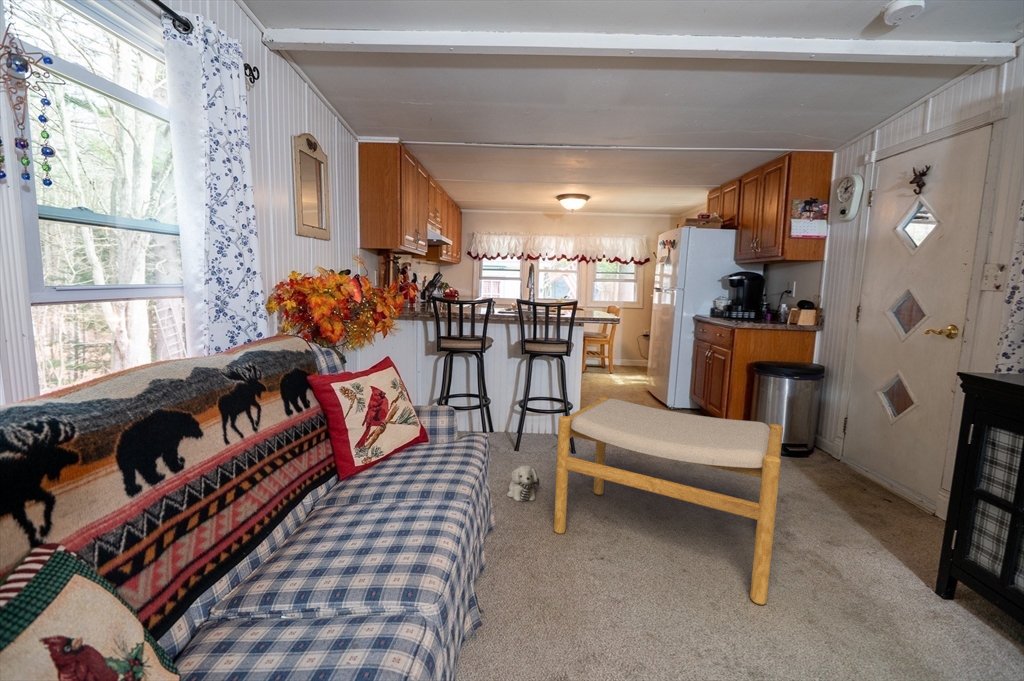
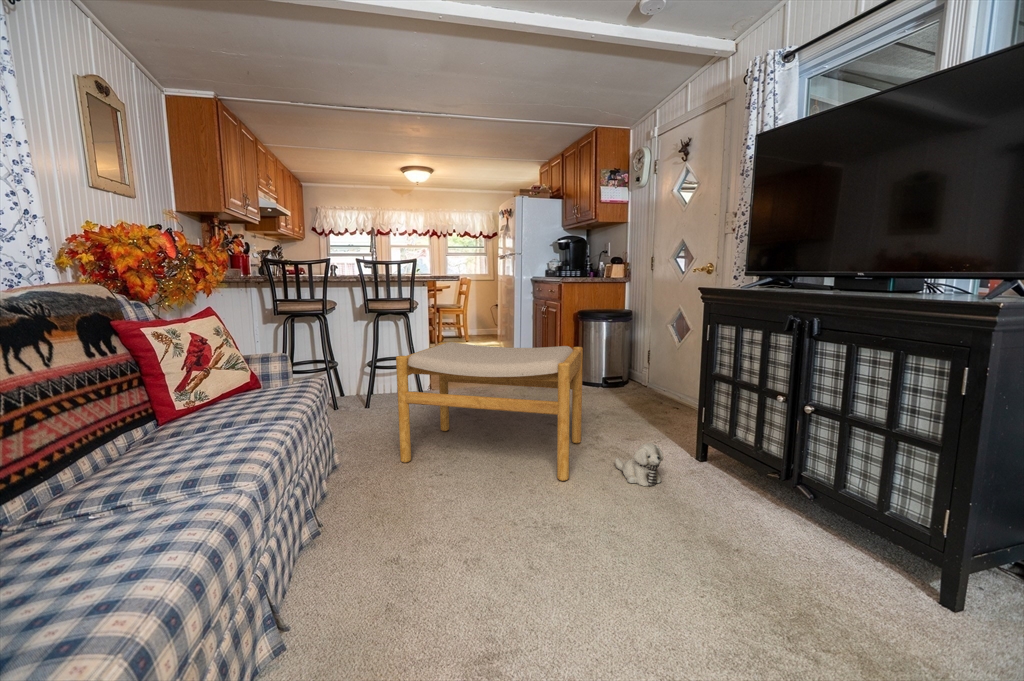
plush toy: present [507,465,540,502] -> present [615,443,663,486]

